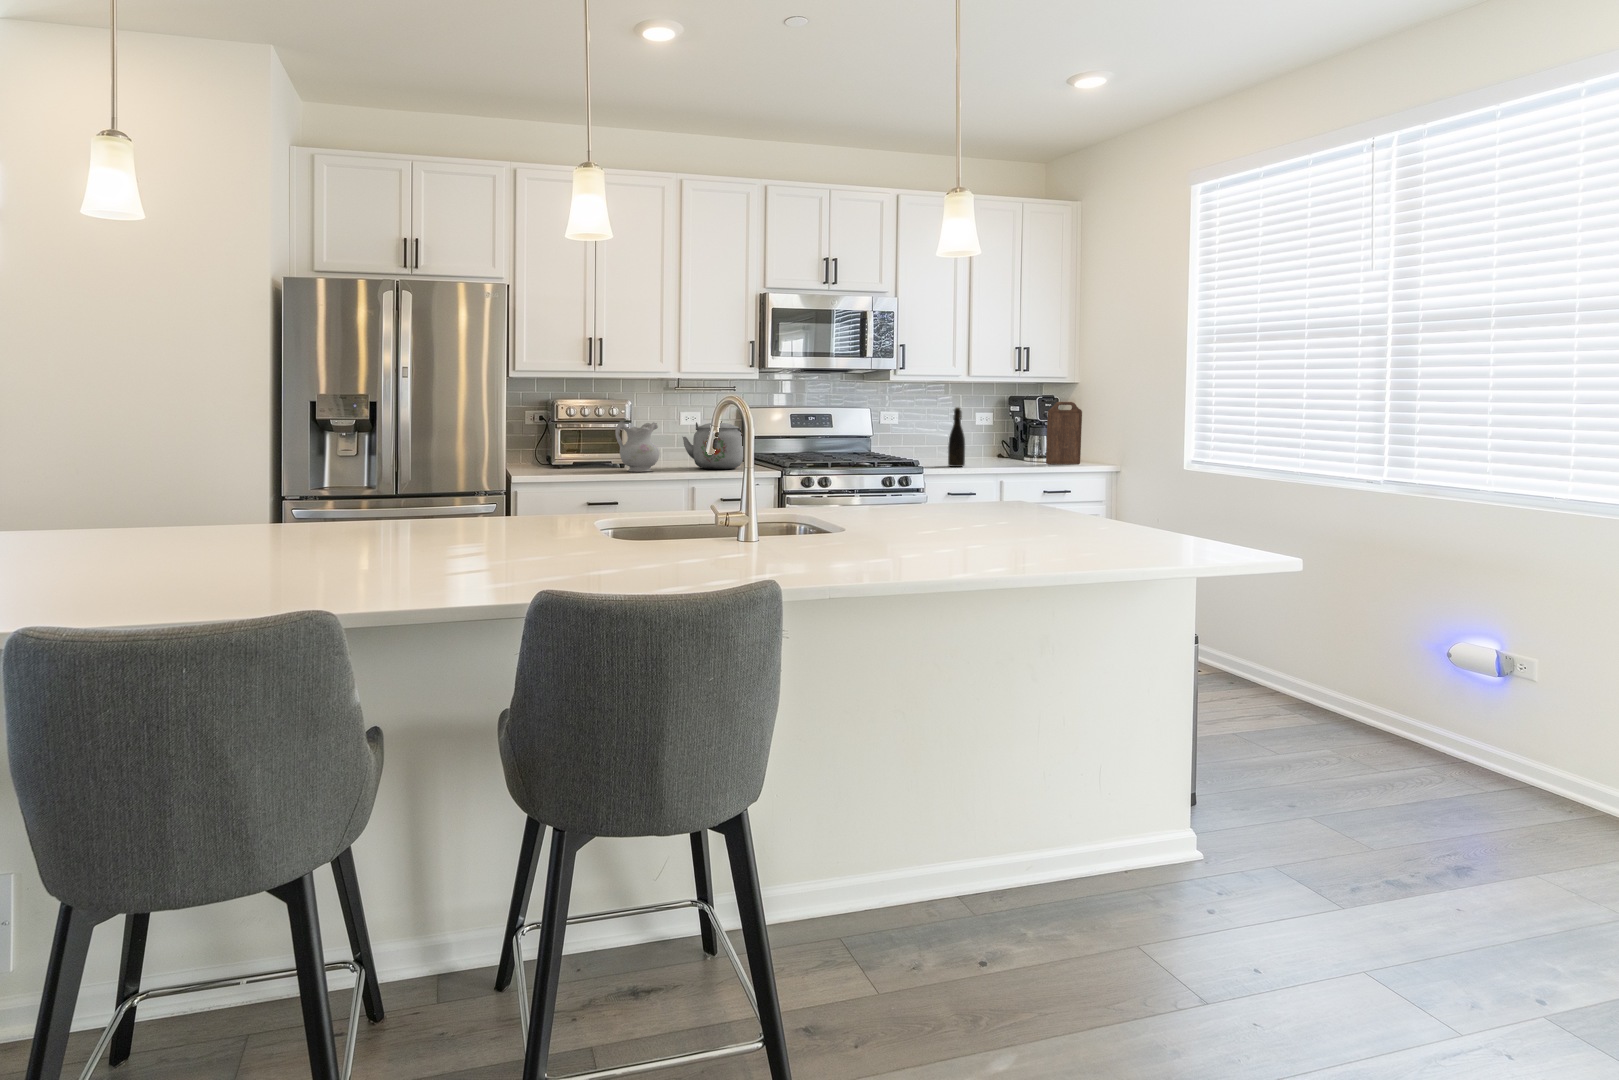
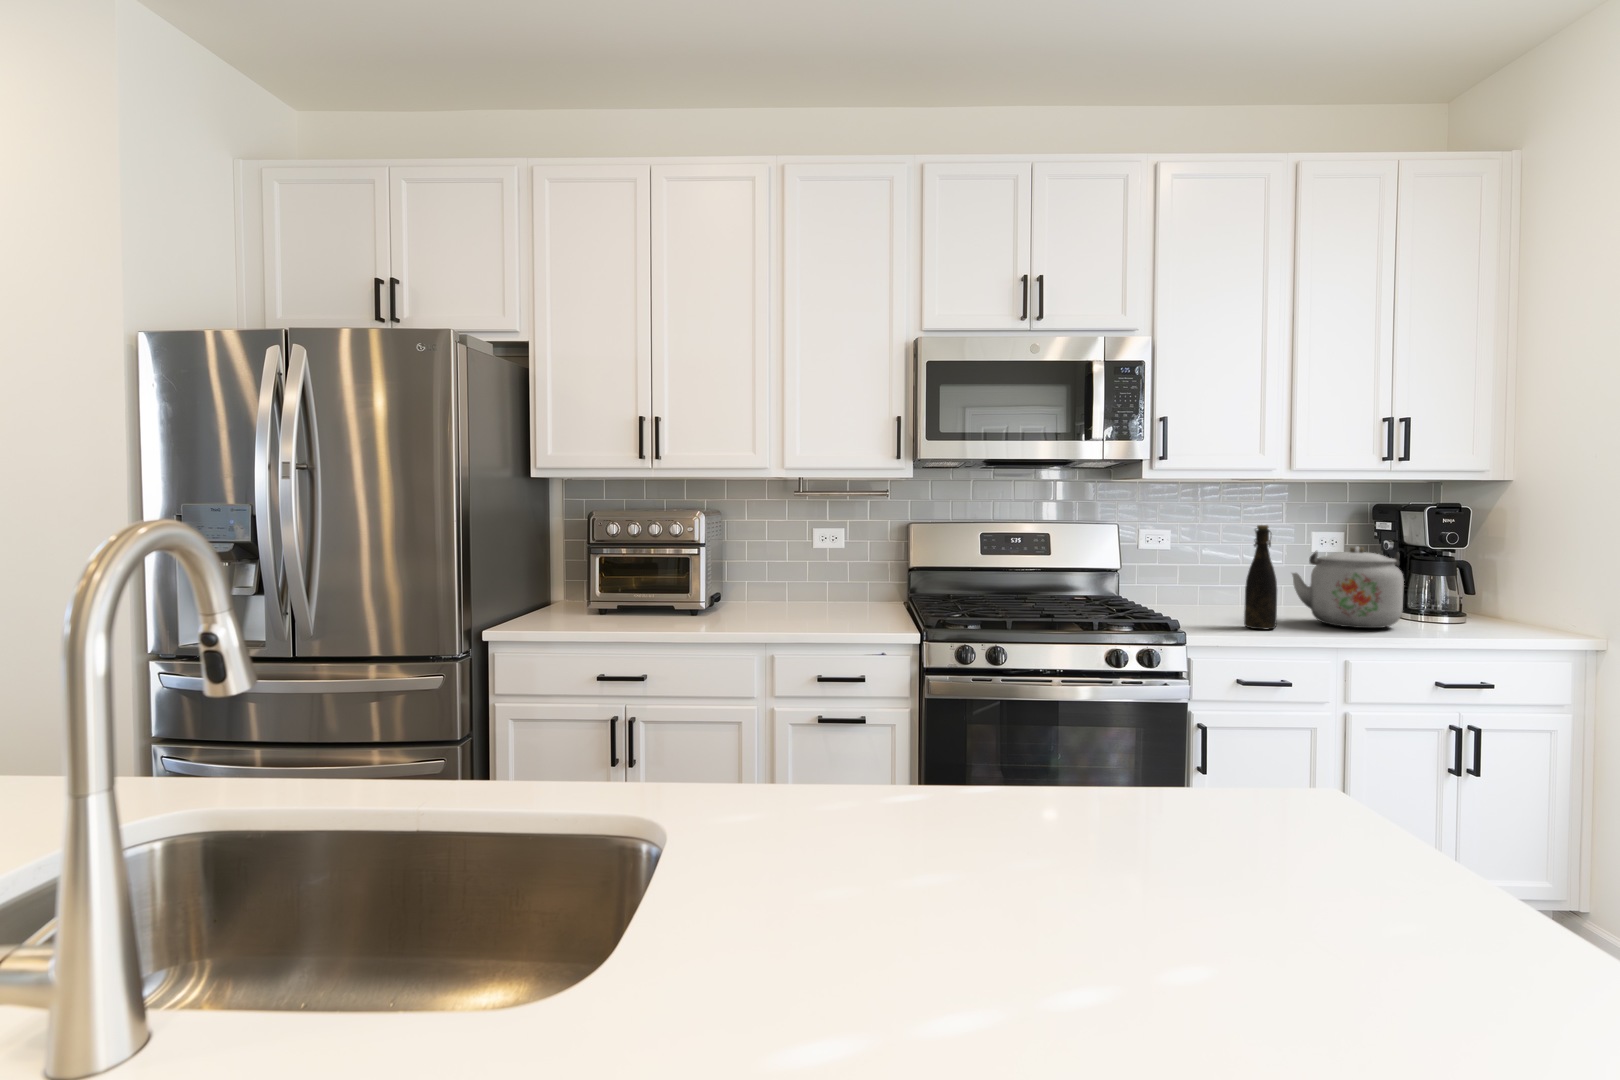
cutting board: present [1046,402,1082,464] -> none [1446,515,1525,631]
ceramic pitcher: present [615,421,659,472] -> none [663,544,733,624]
kettle: present [683,421,743,469] -> present [1292,547,1404,628]

